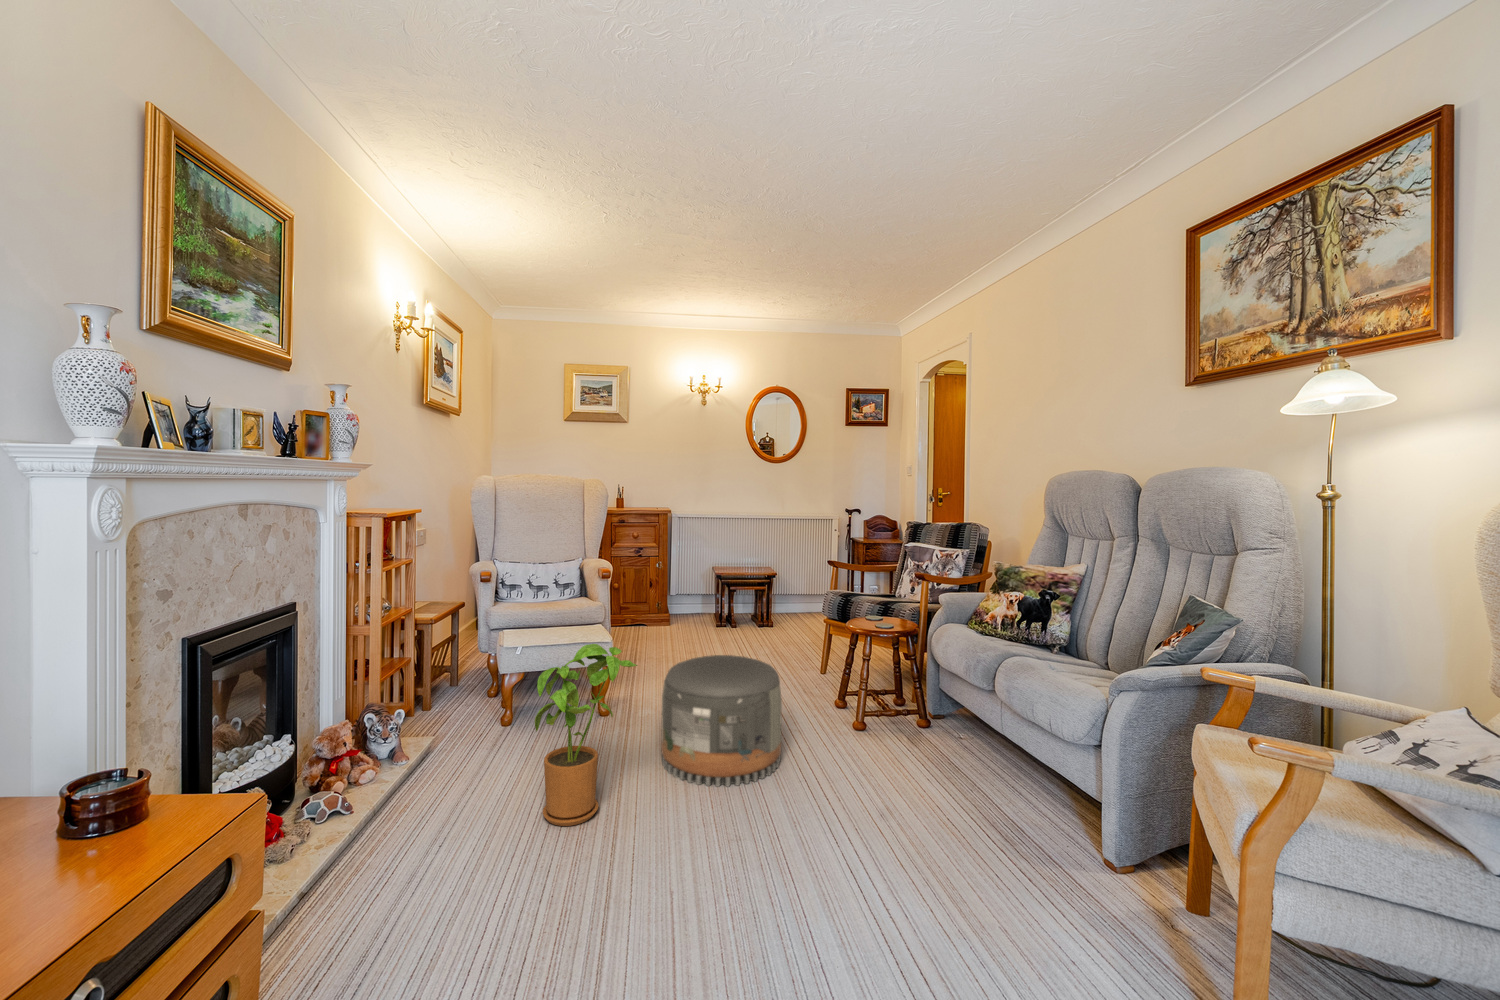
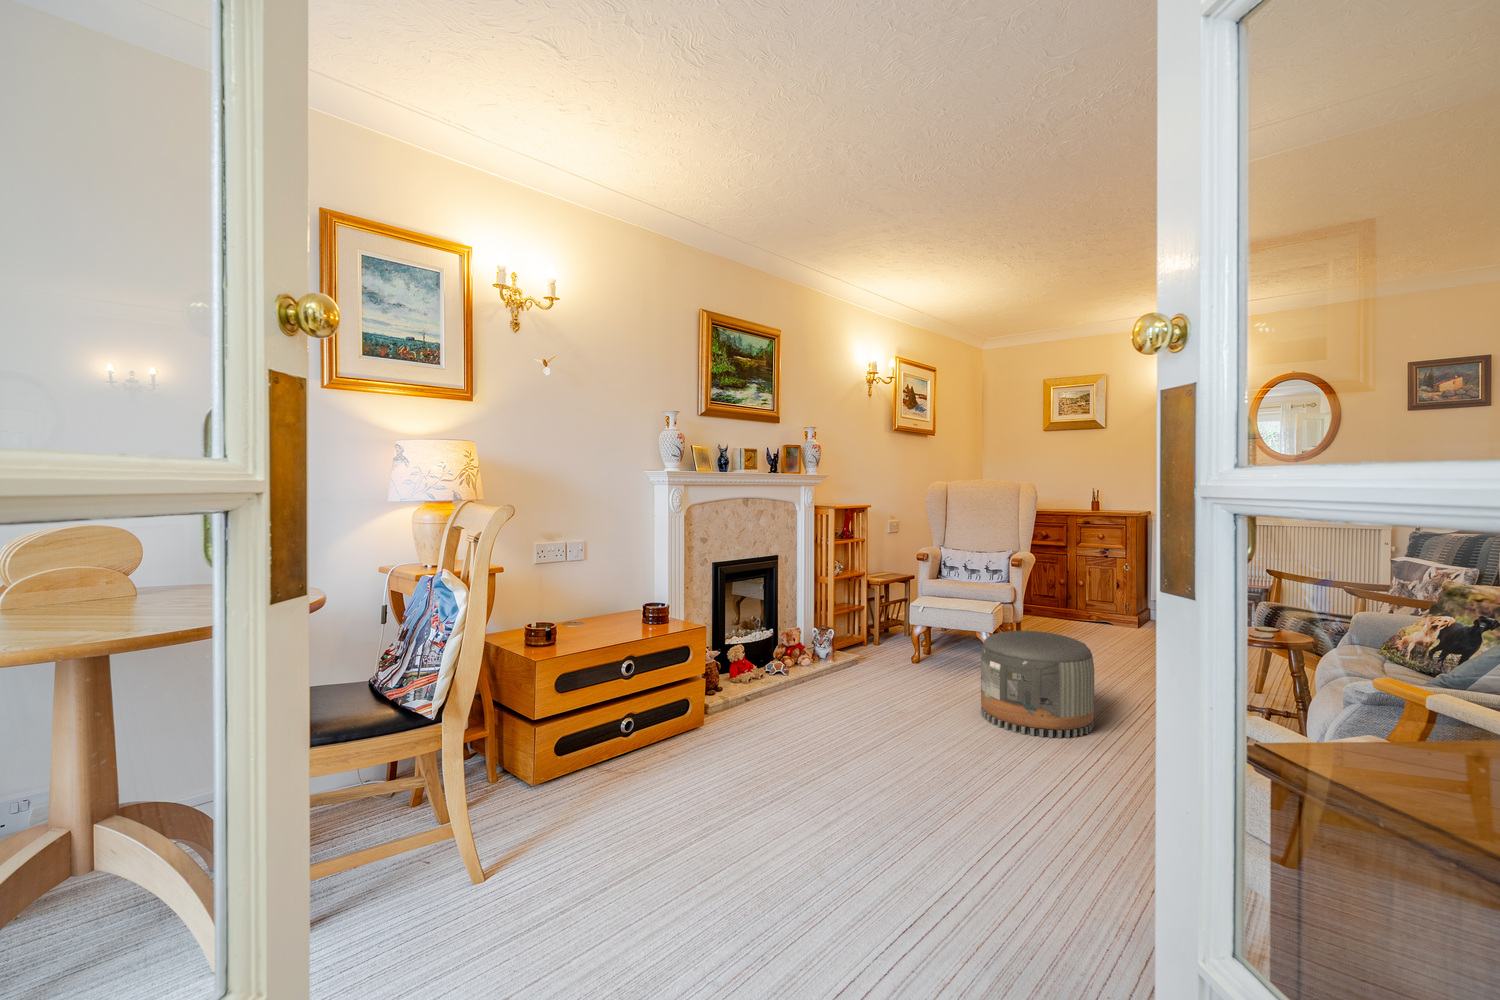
house plant: present [535,644,637,826] -> none [862,593,932,715]

